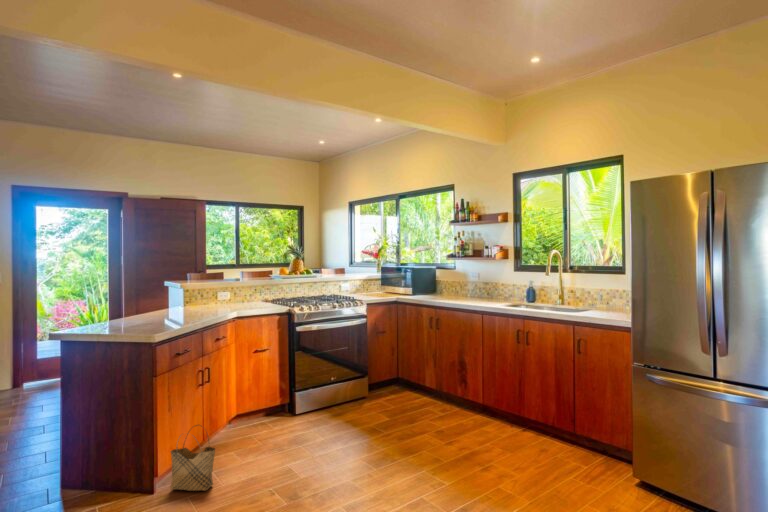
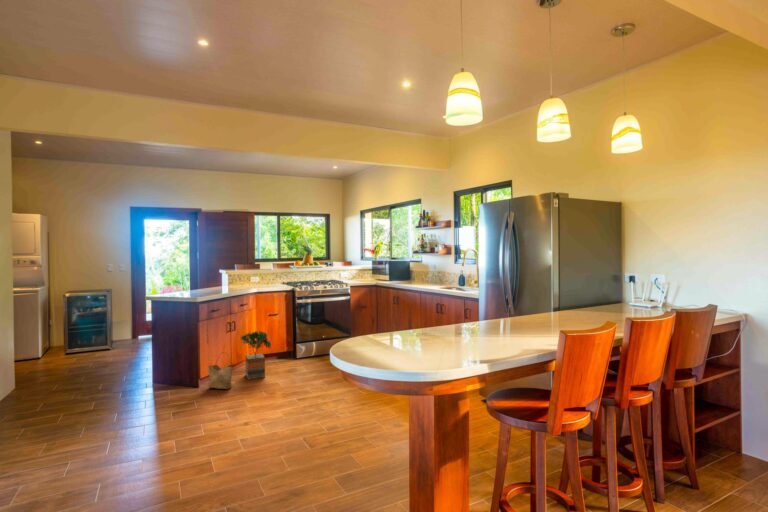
potted tree: none [218,380,273,464] -> present [240,331,271,379]

